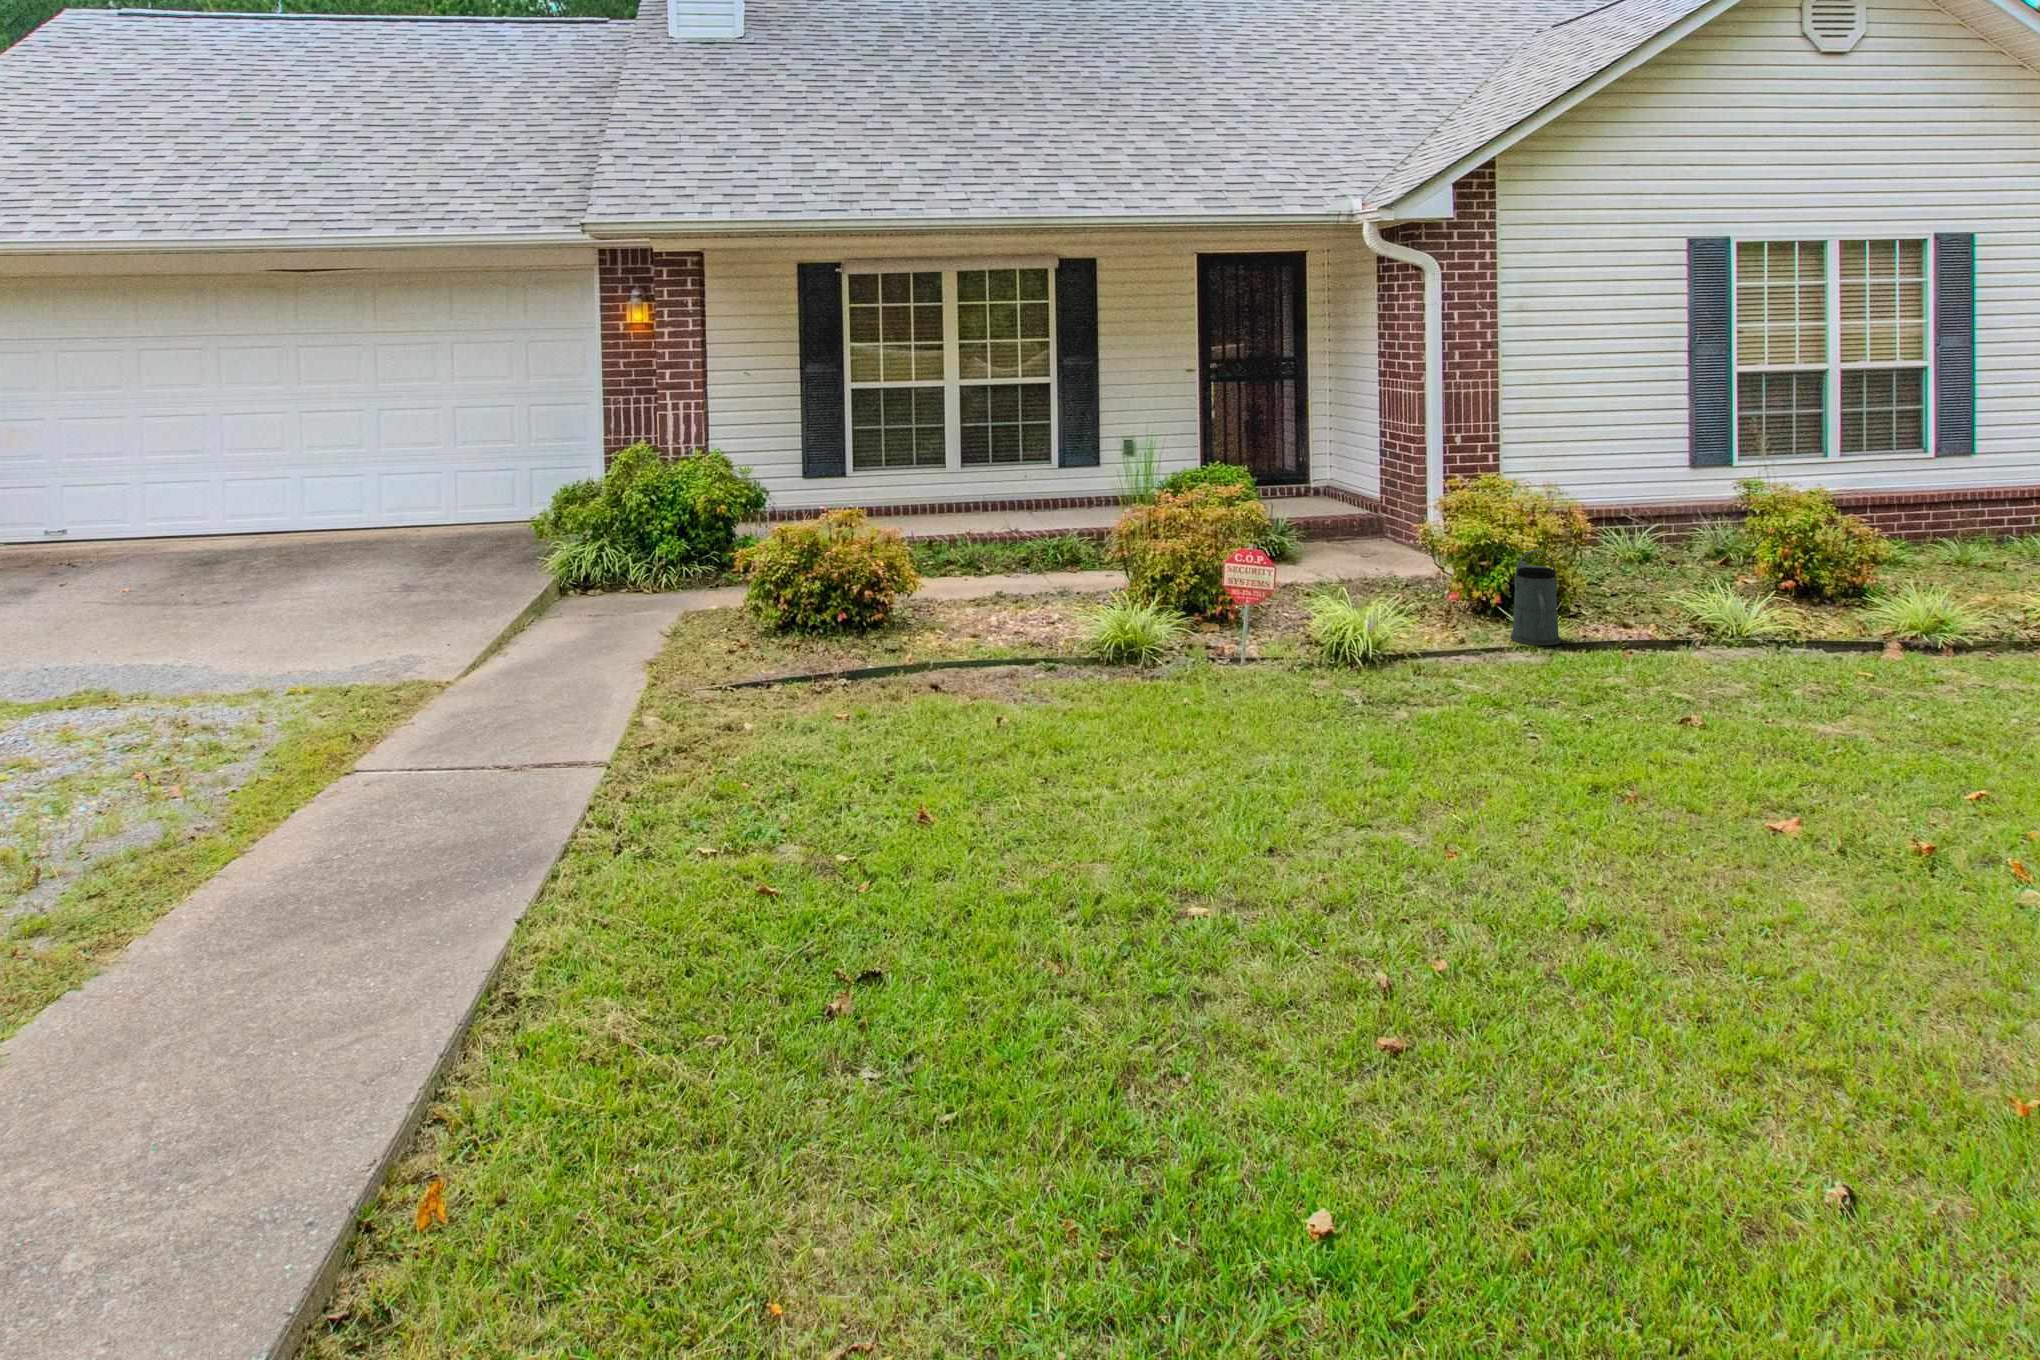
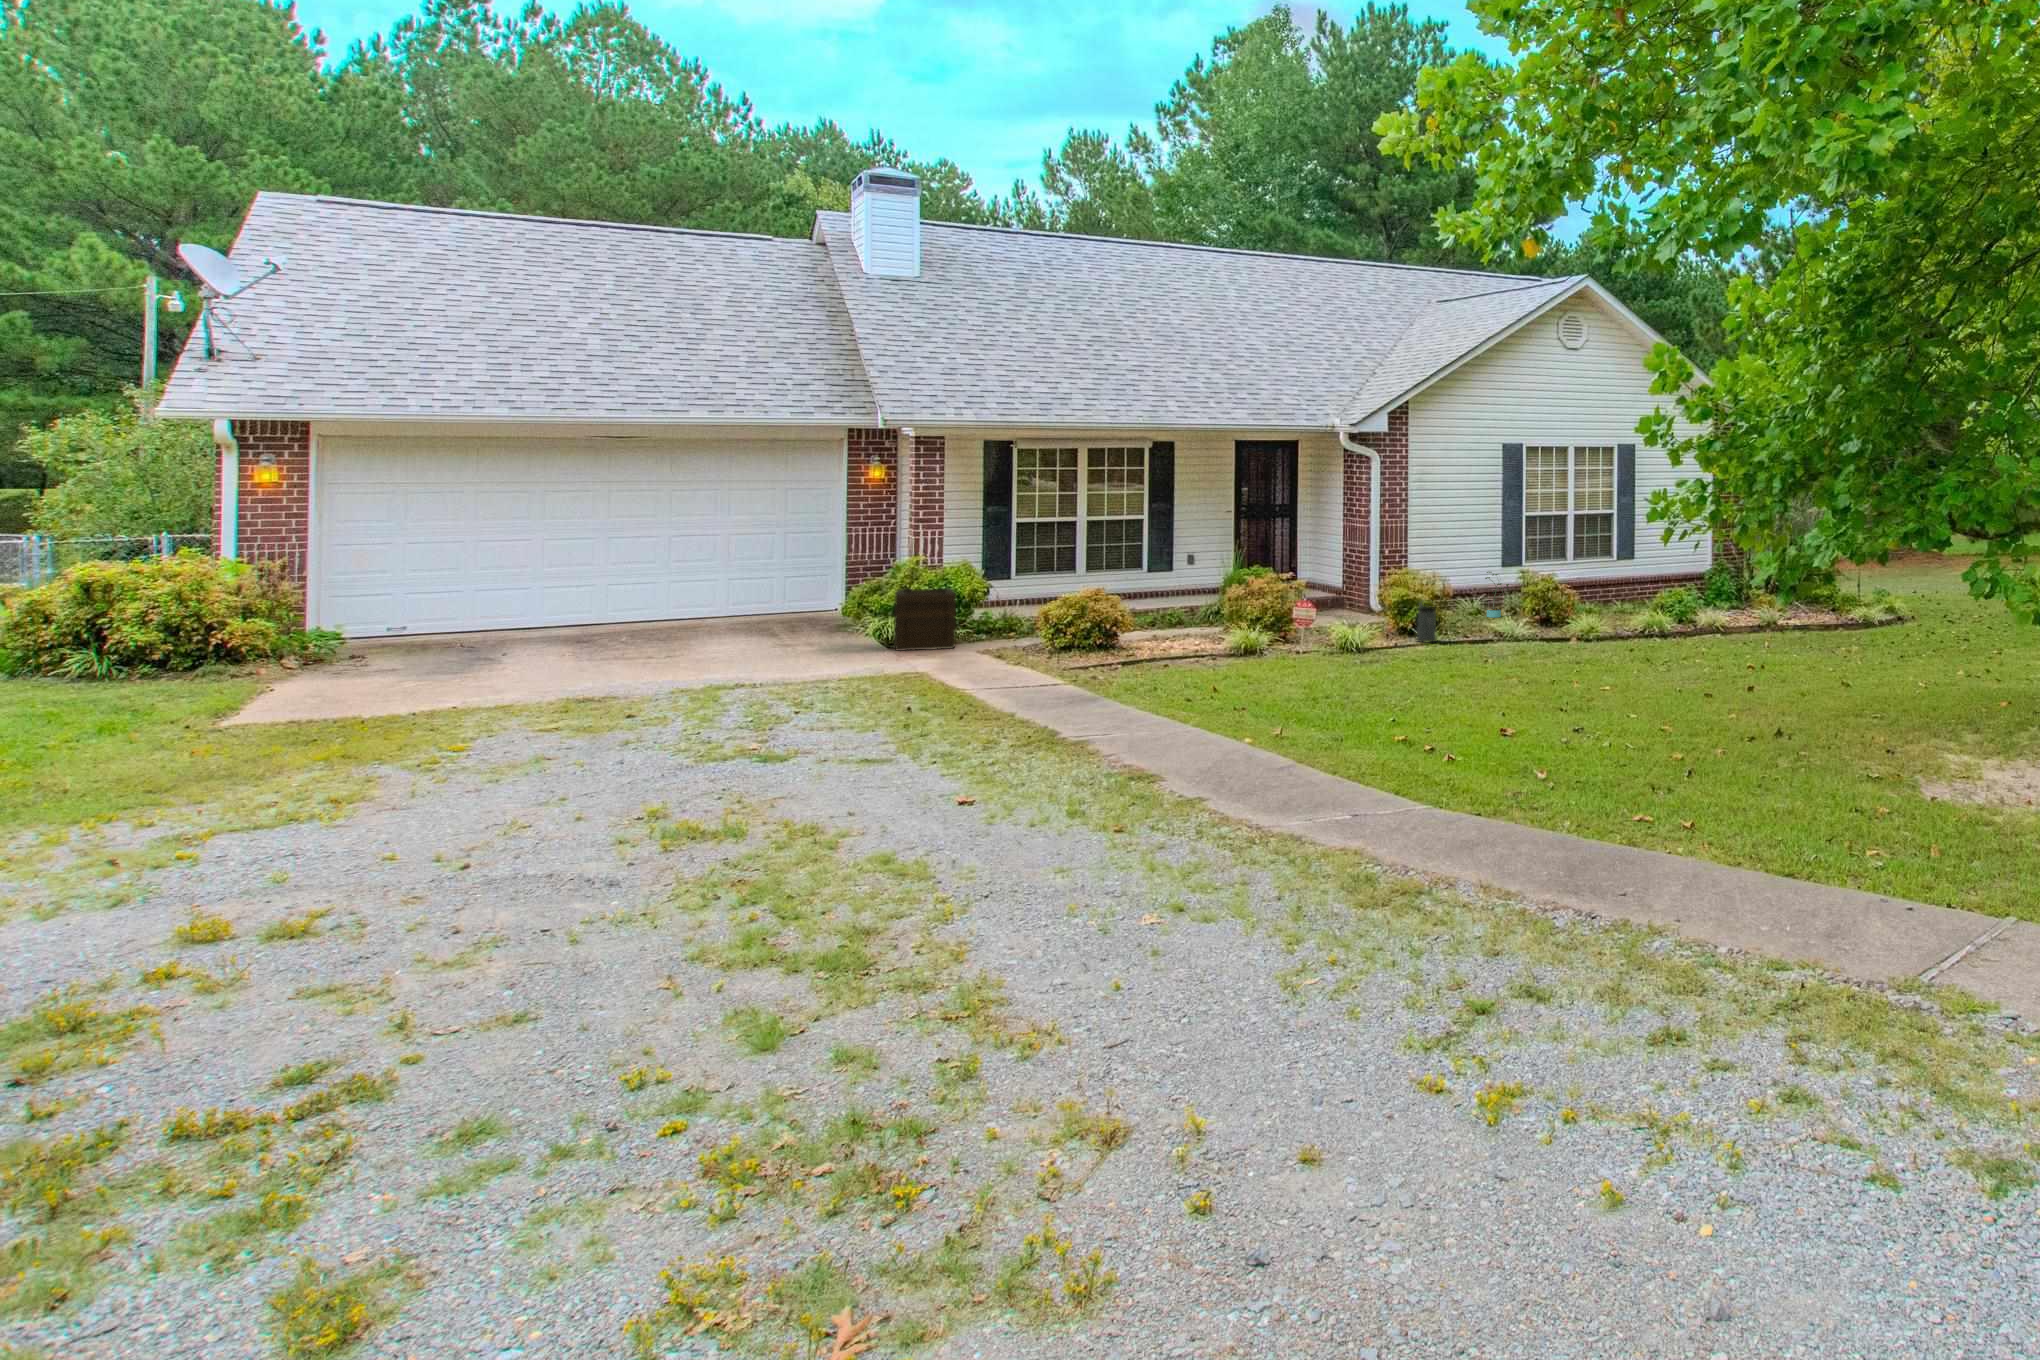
potted plant: none [1657,479,1712,569] -> present [1485,572,1509,618]
wooden crate: none [565,498,687,606] -> present [894,588,956,651]

